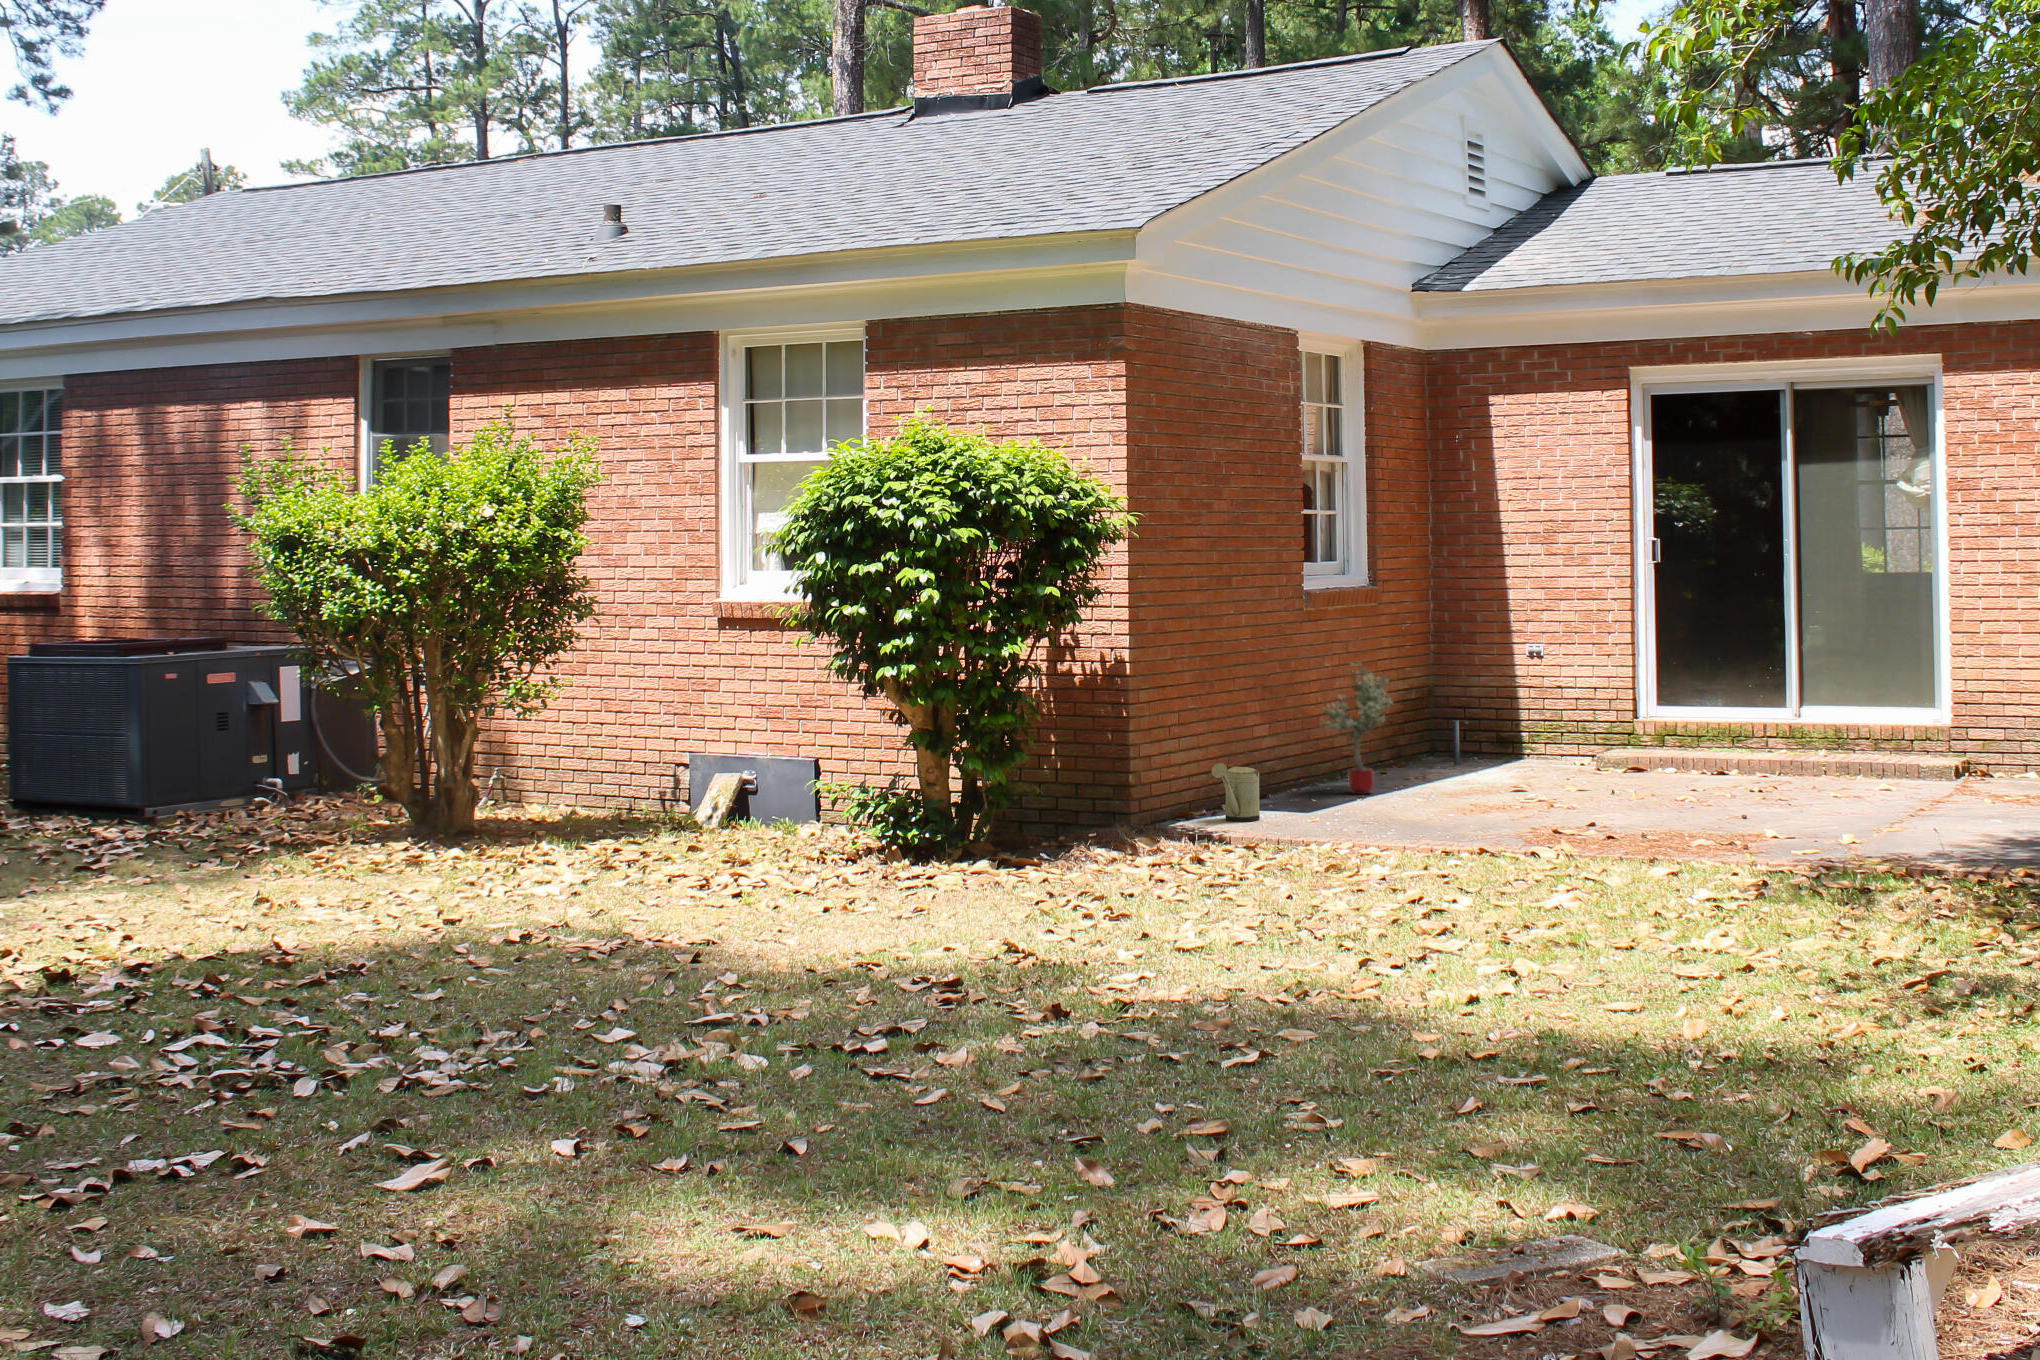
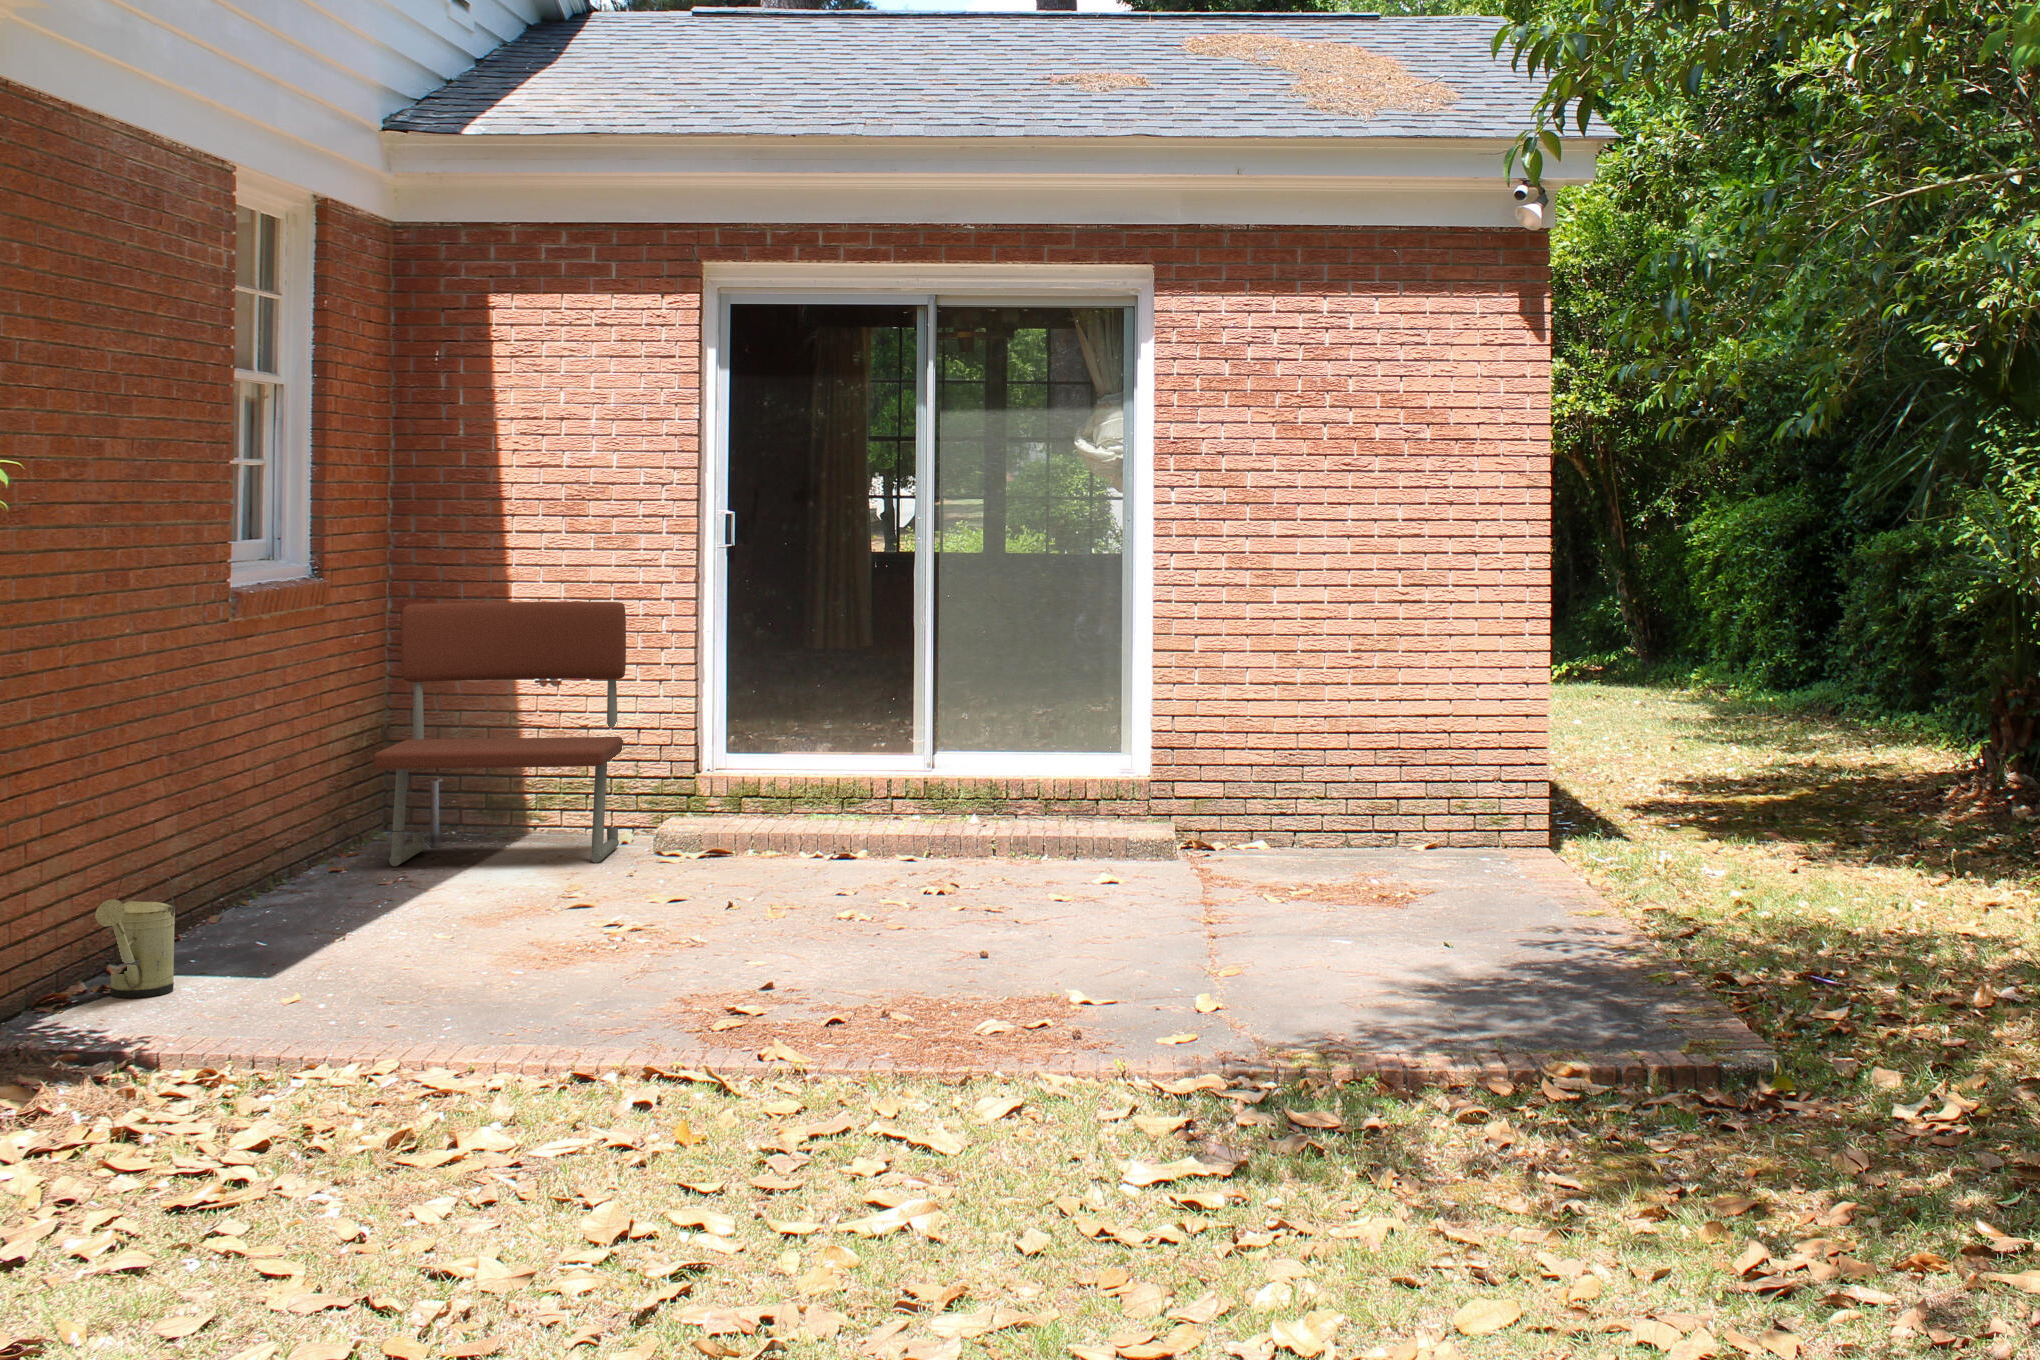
bench: none [1414,599,1581,774] -> present [373,602,626,866]
potted tree: present [1320,662,1392,794] -> none [247,707,369,925]

